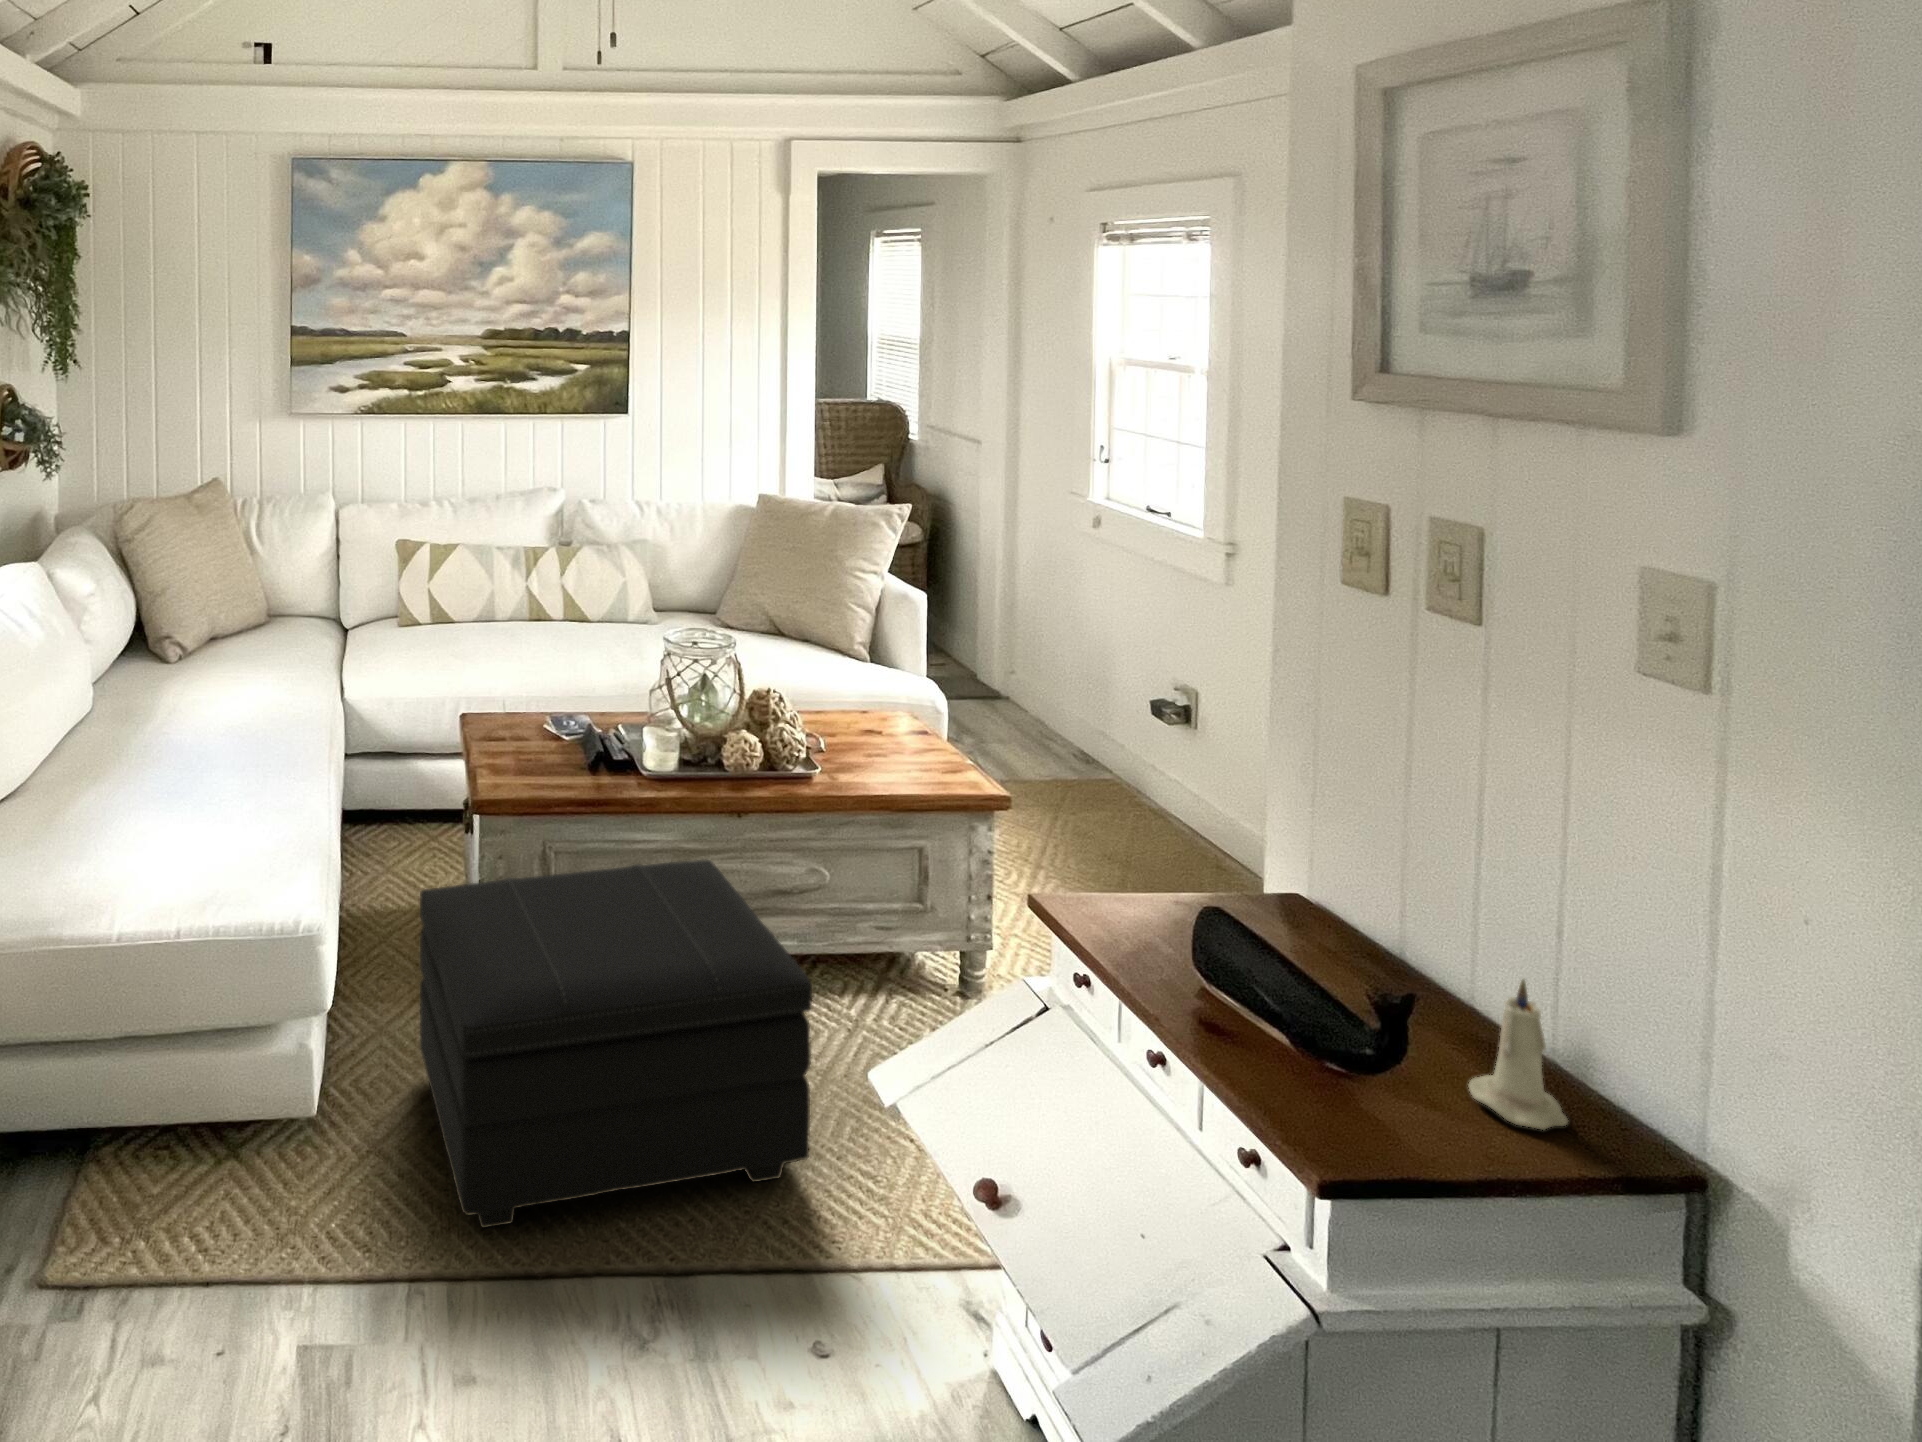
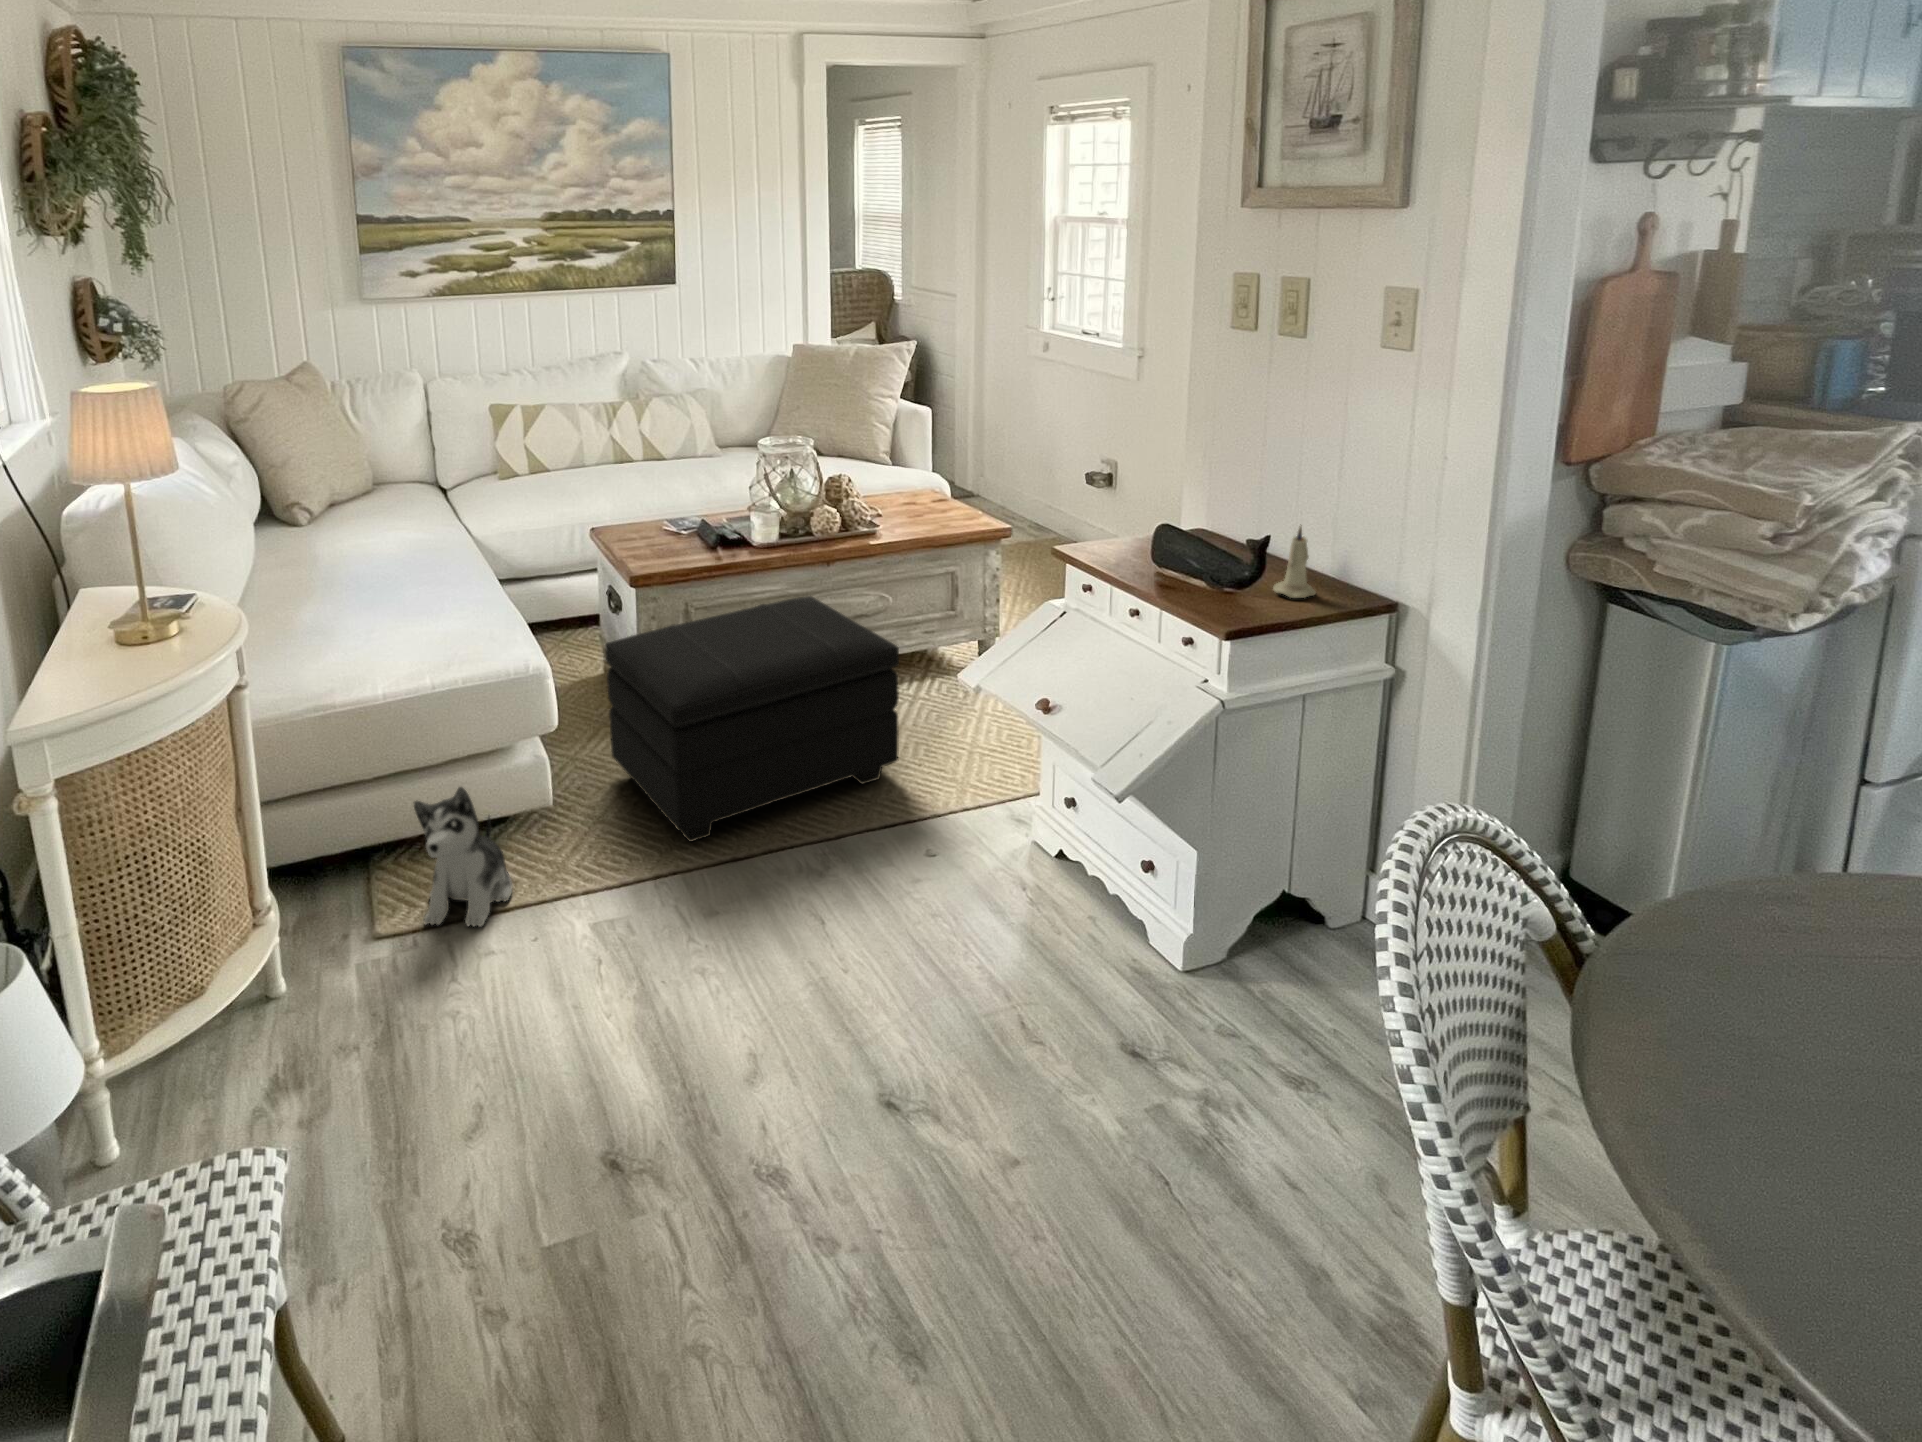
plush toy: none [104,1091,233,1309] -> present [414,787,512,926]

